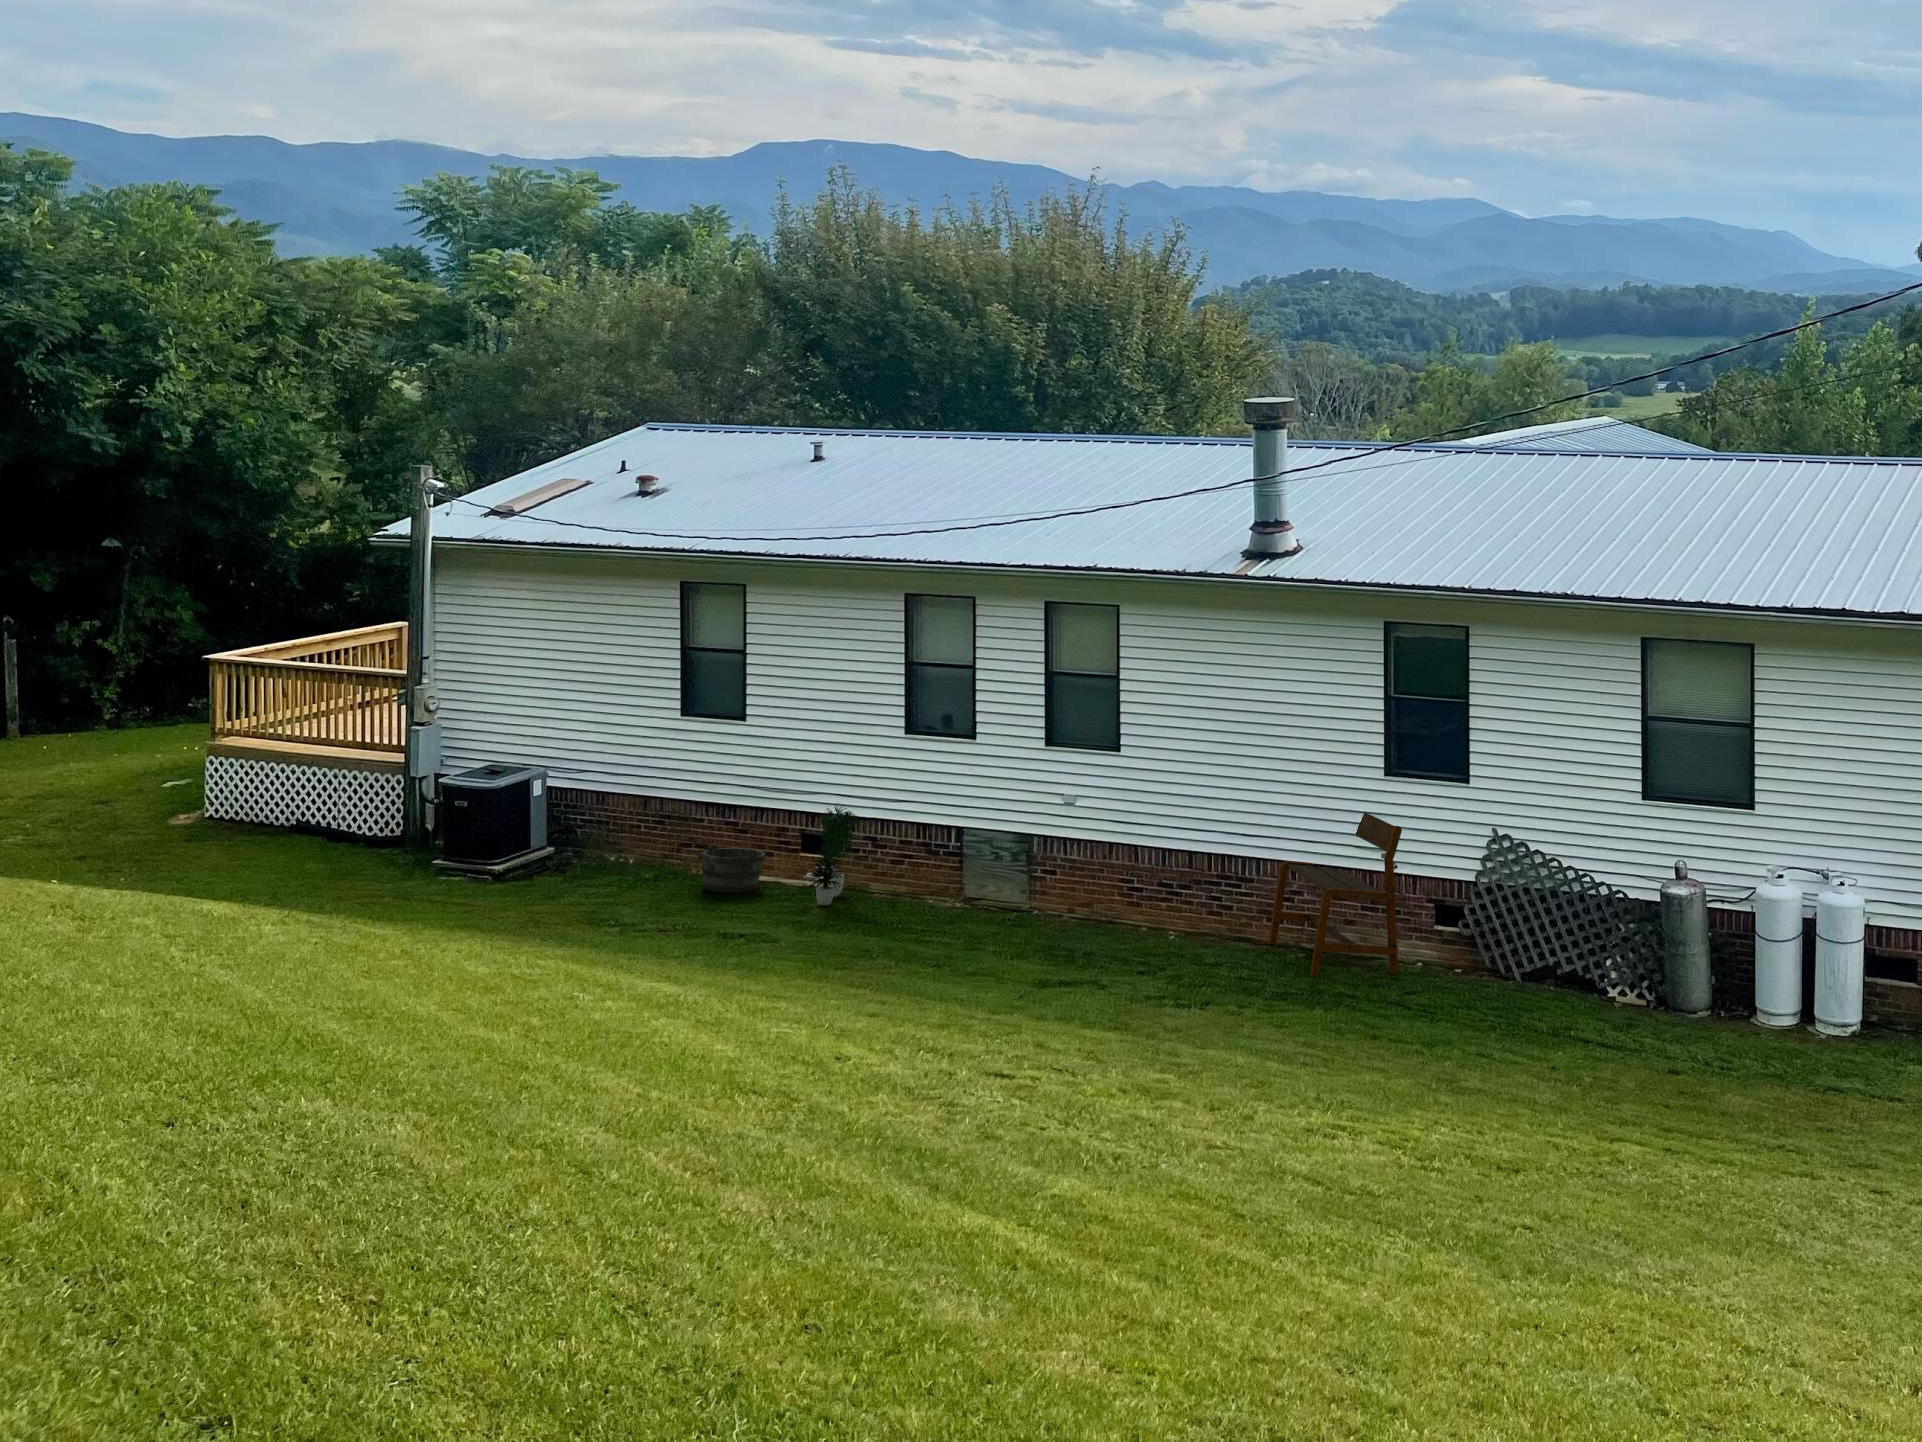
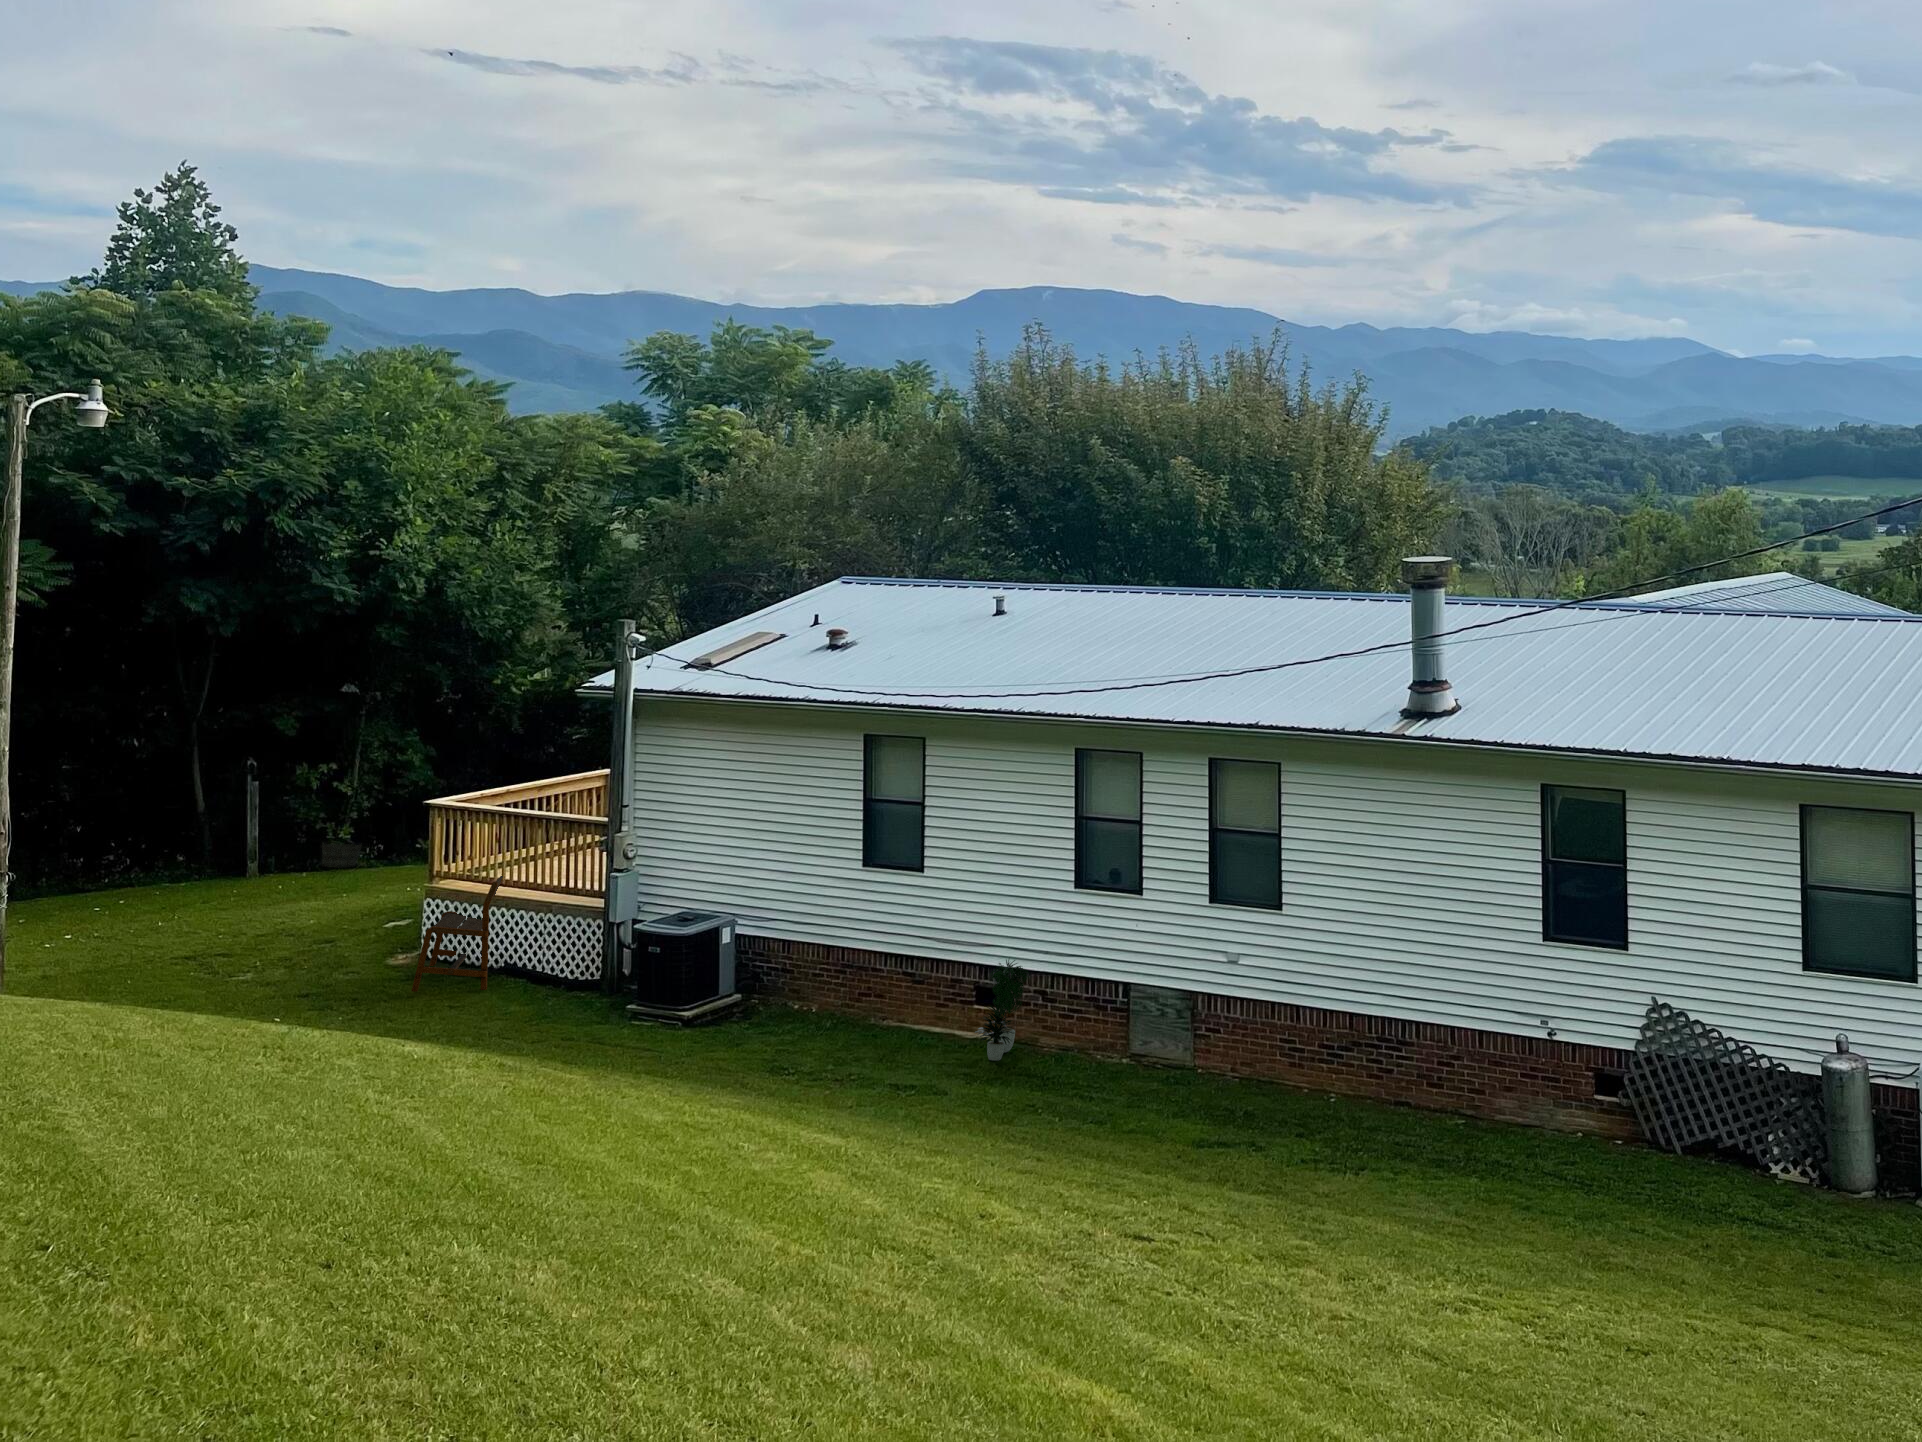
bench: present [1268,813,1402,976] -> present [411,876,503,992]
bucket: present [695,843,765,893] -> present [322,844,362,868]

